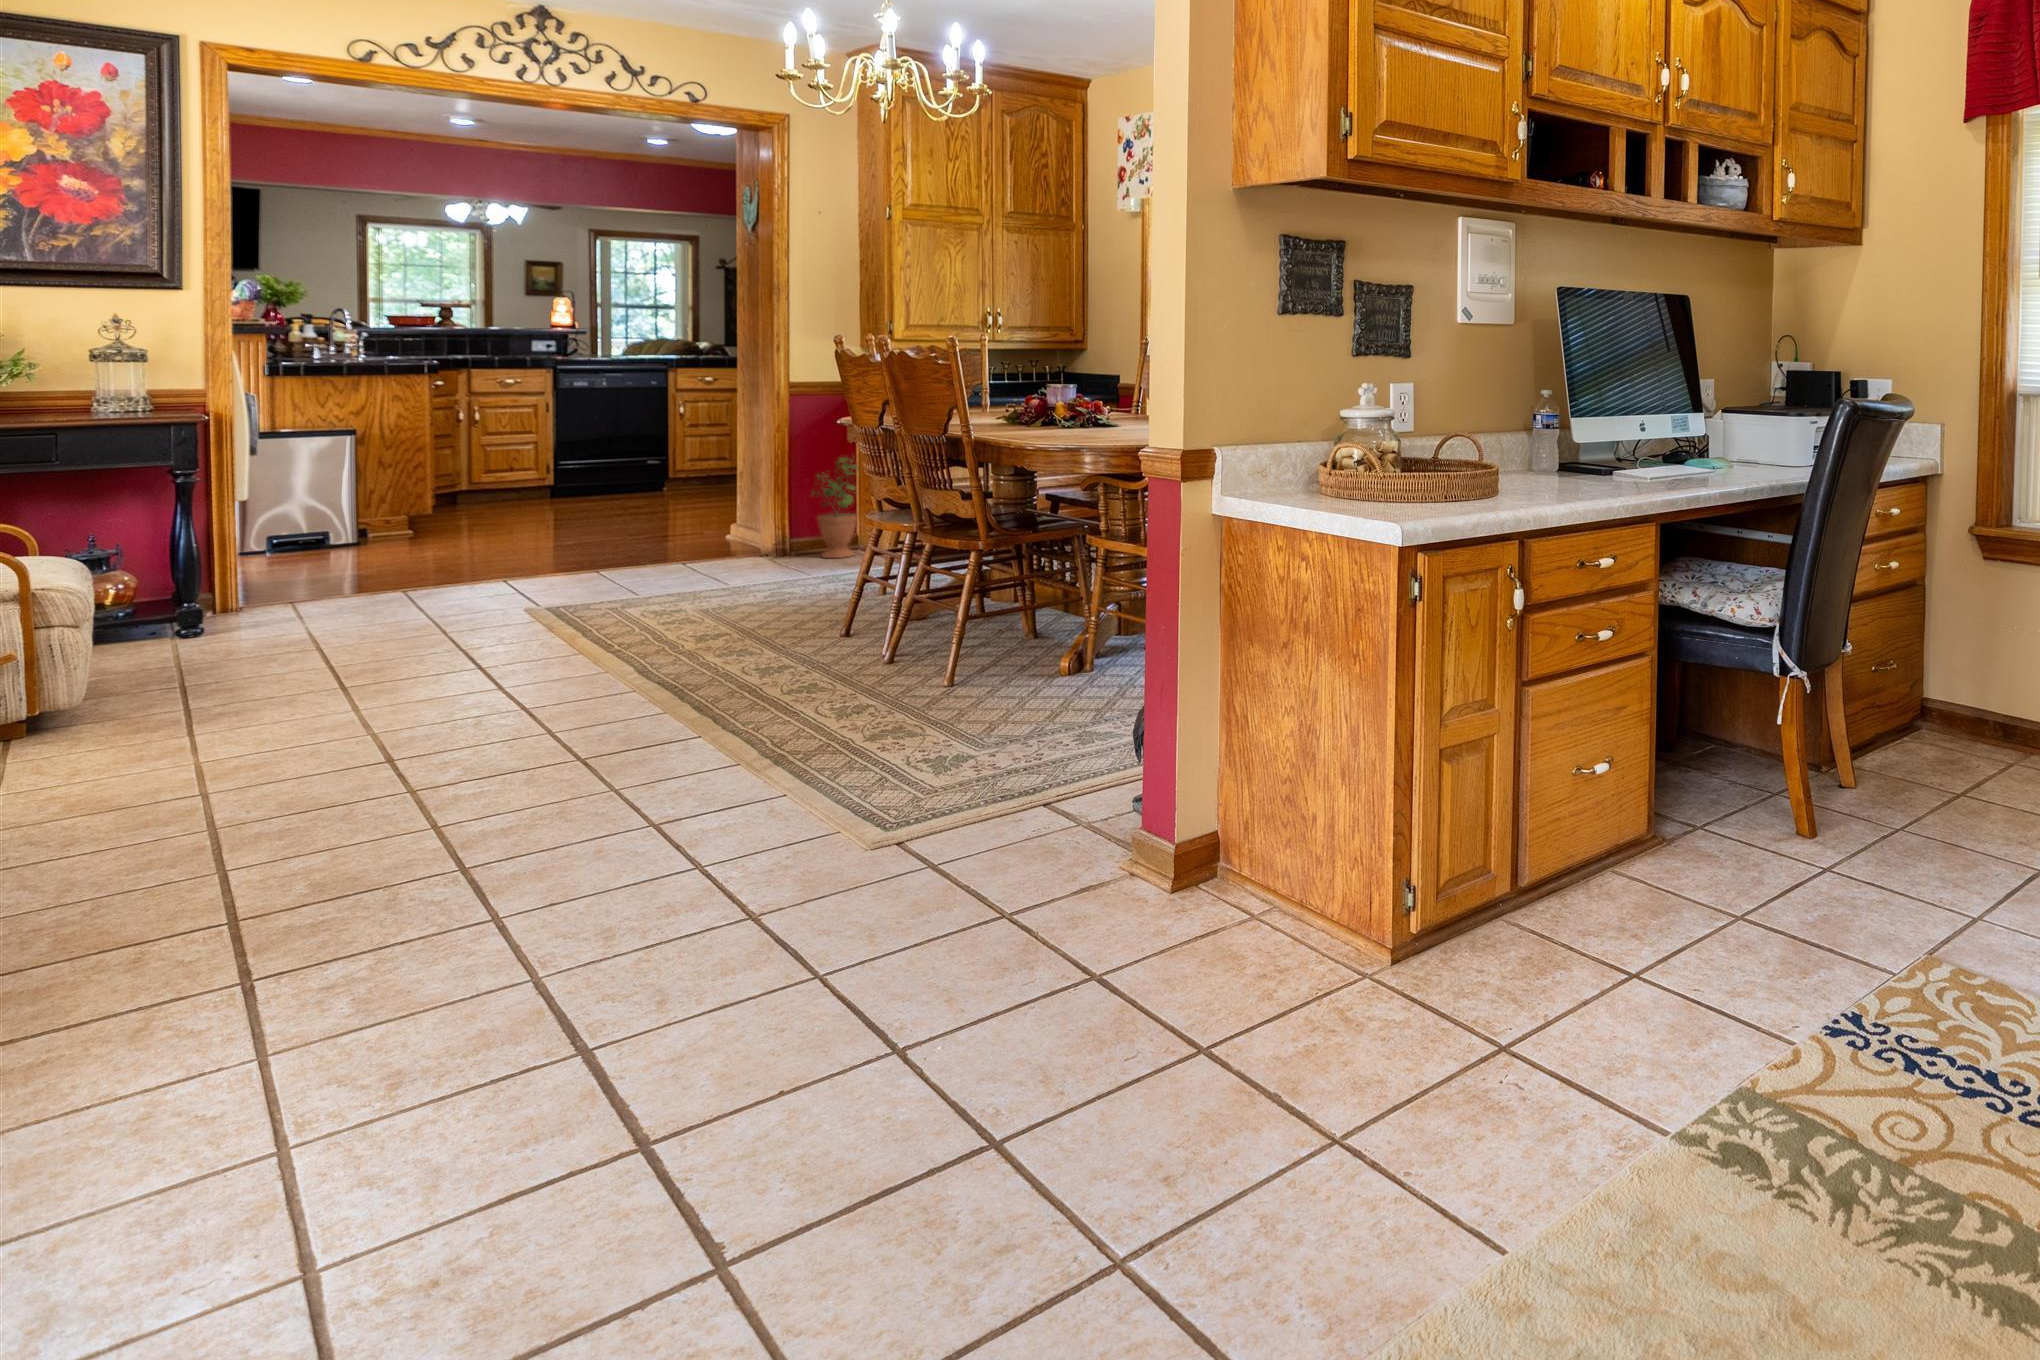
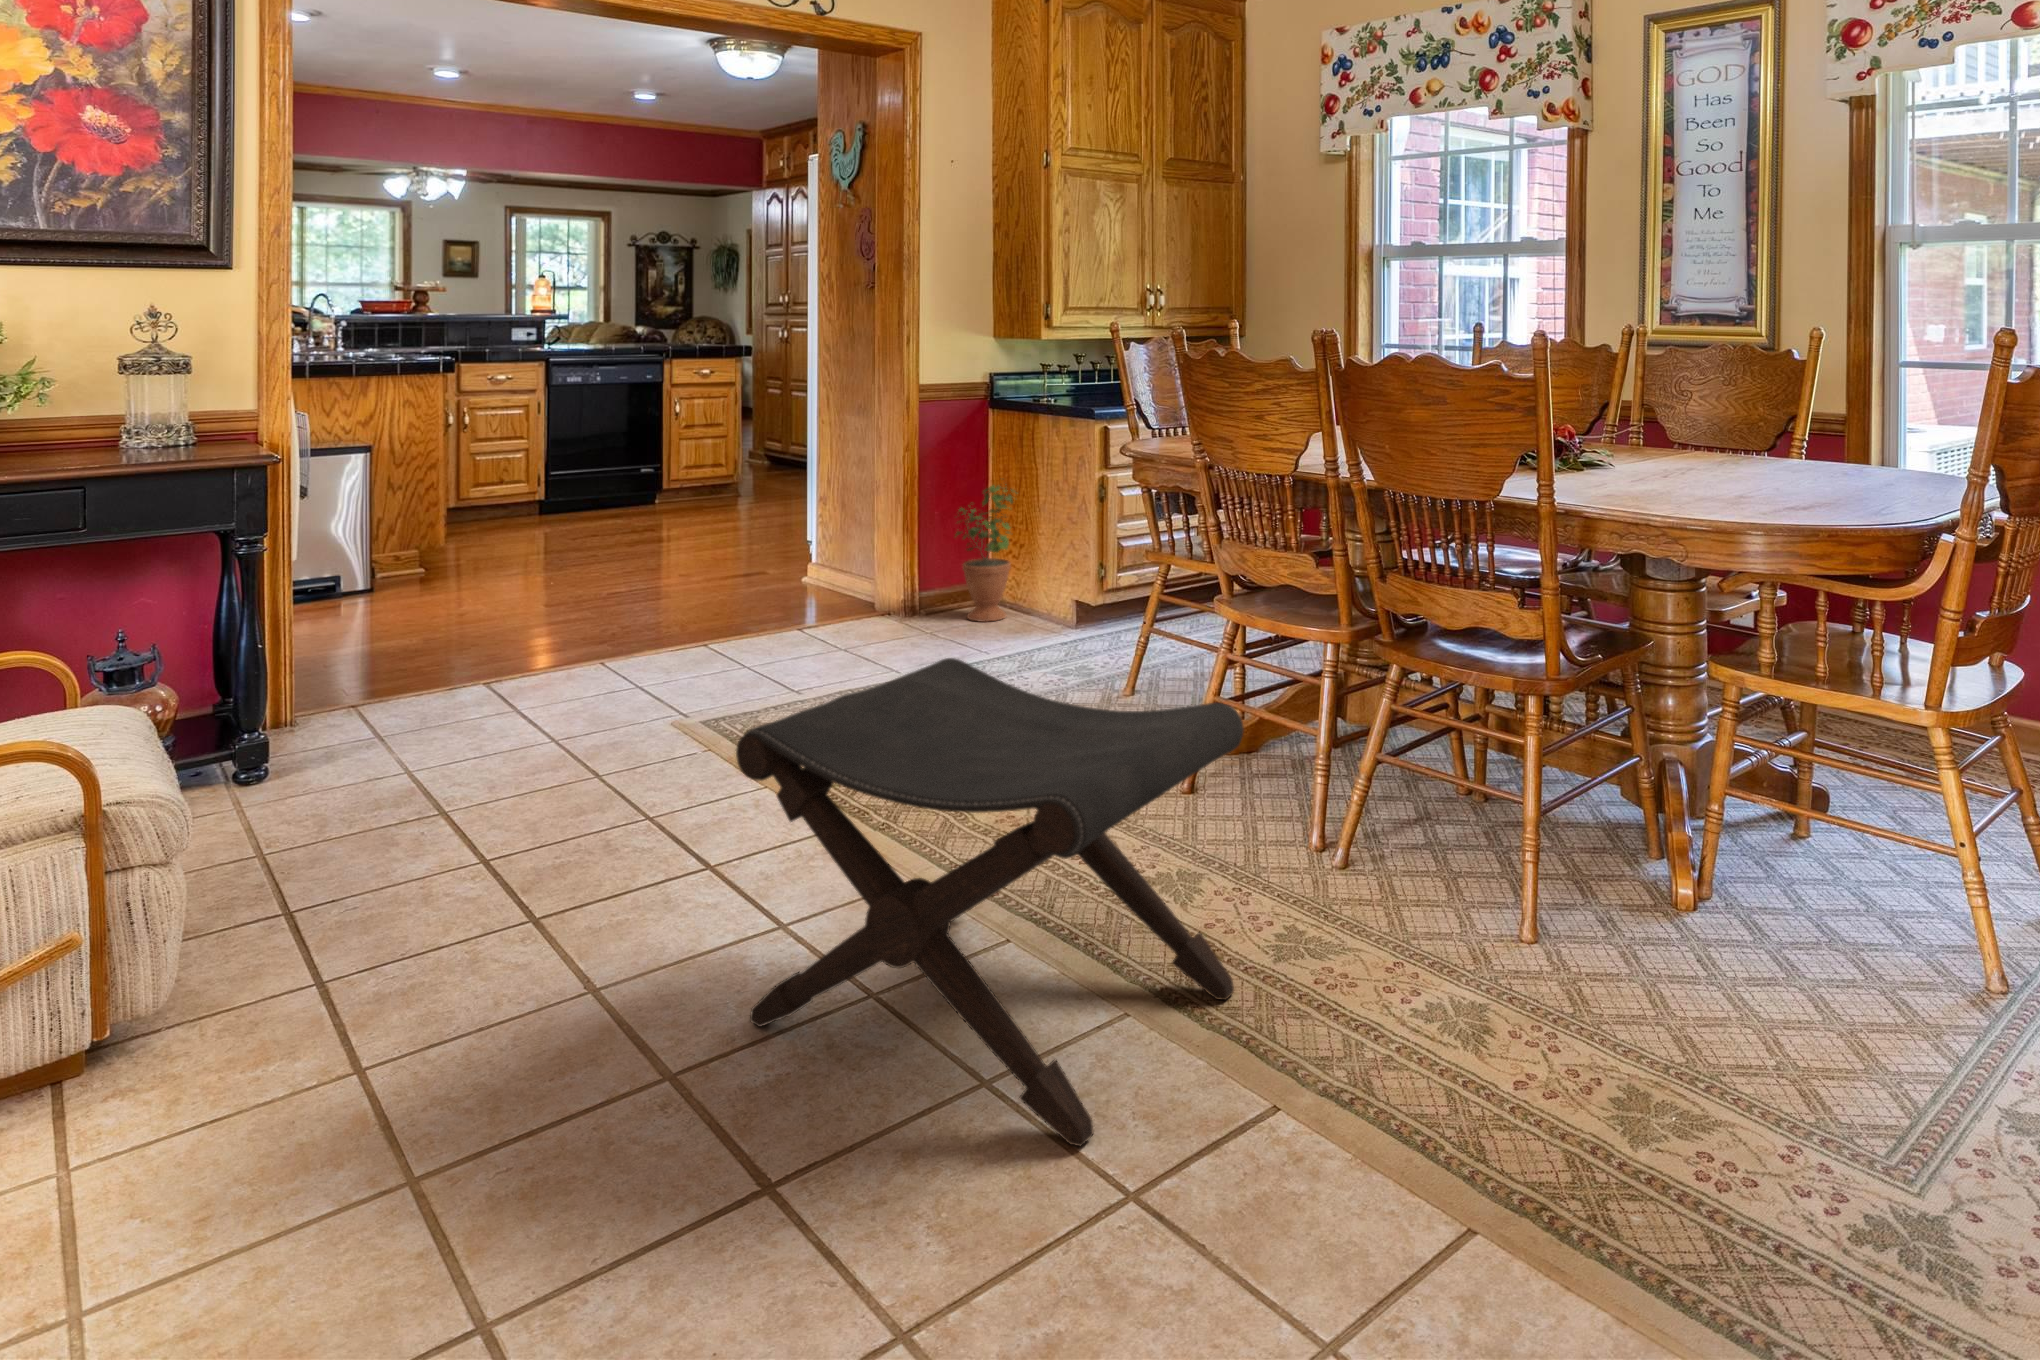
footstool: none [420,529,740,746] -> present [736,658,1244,1146]

